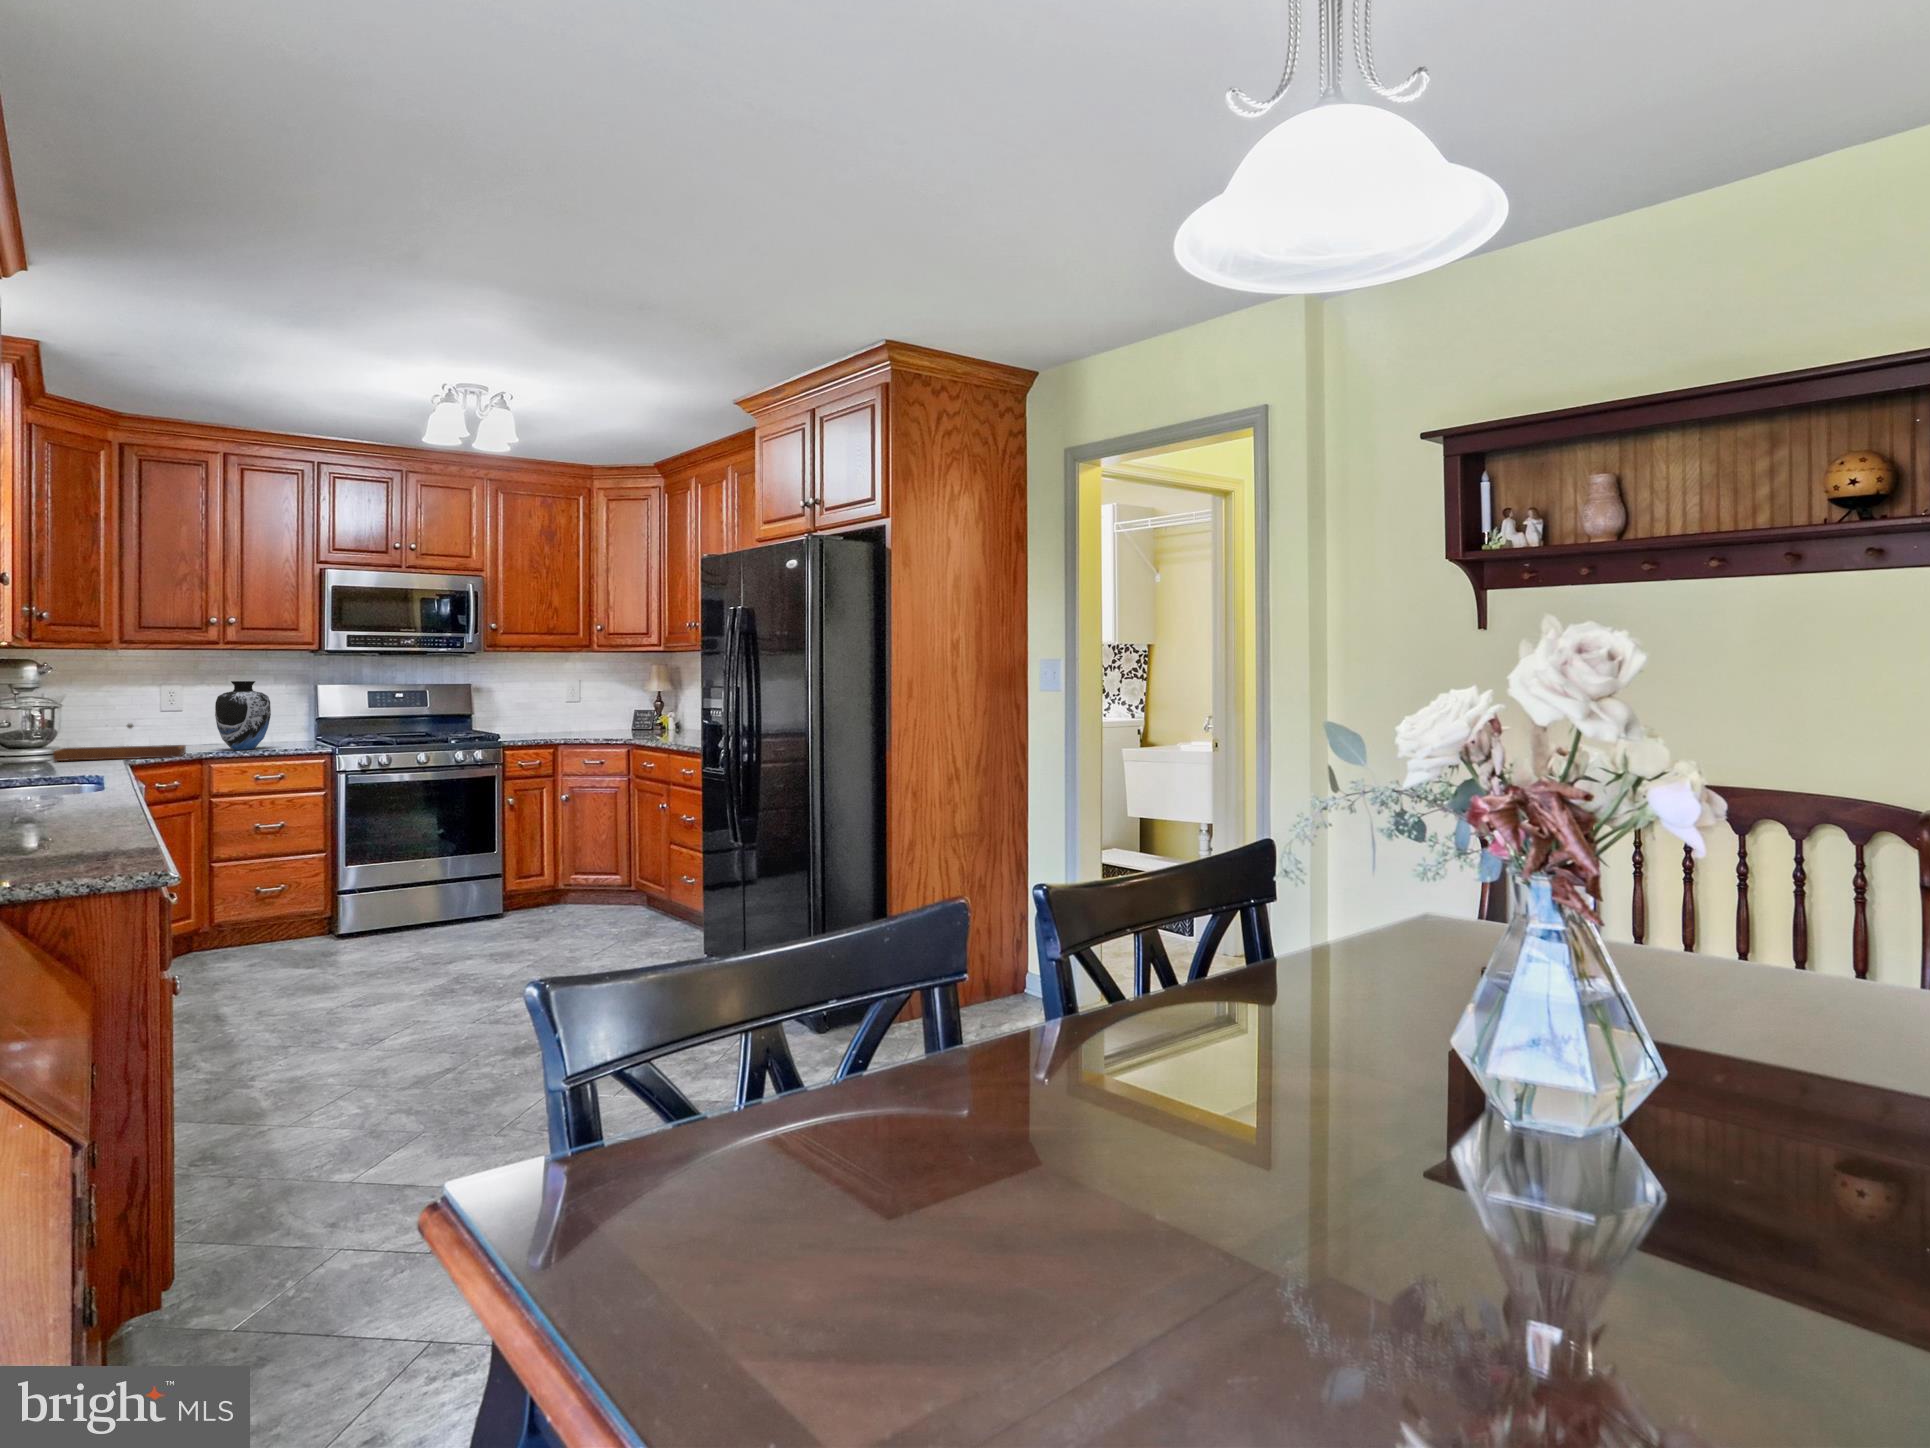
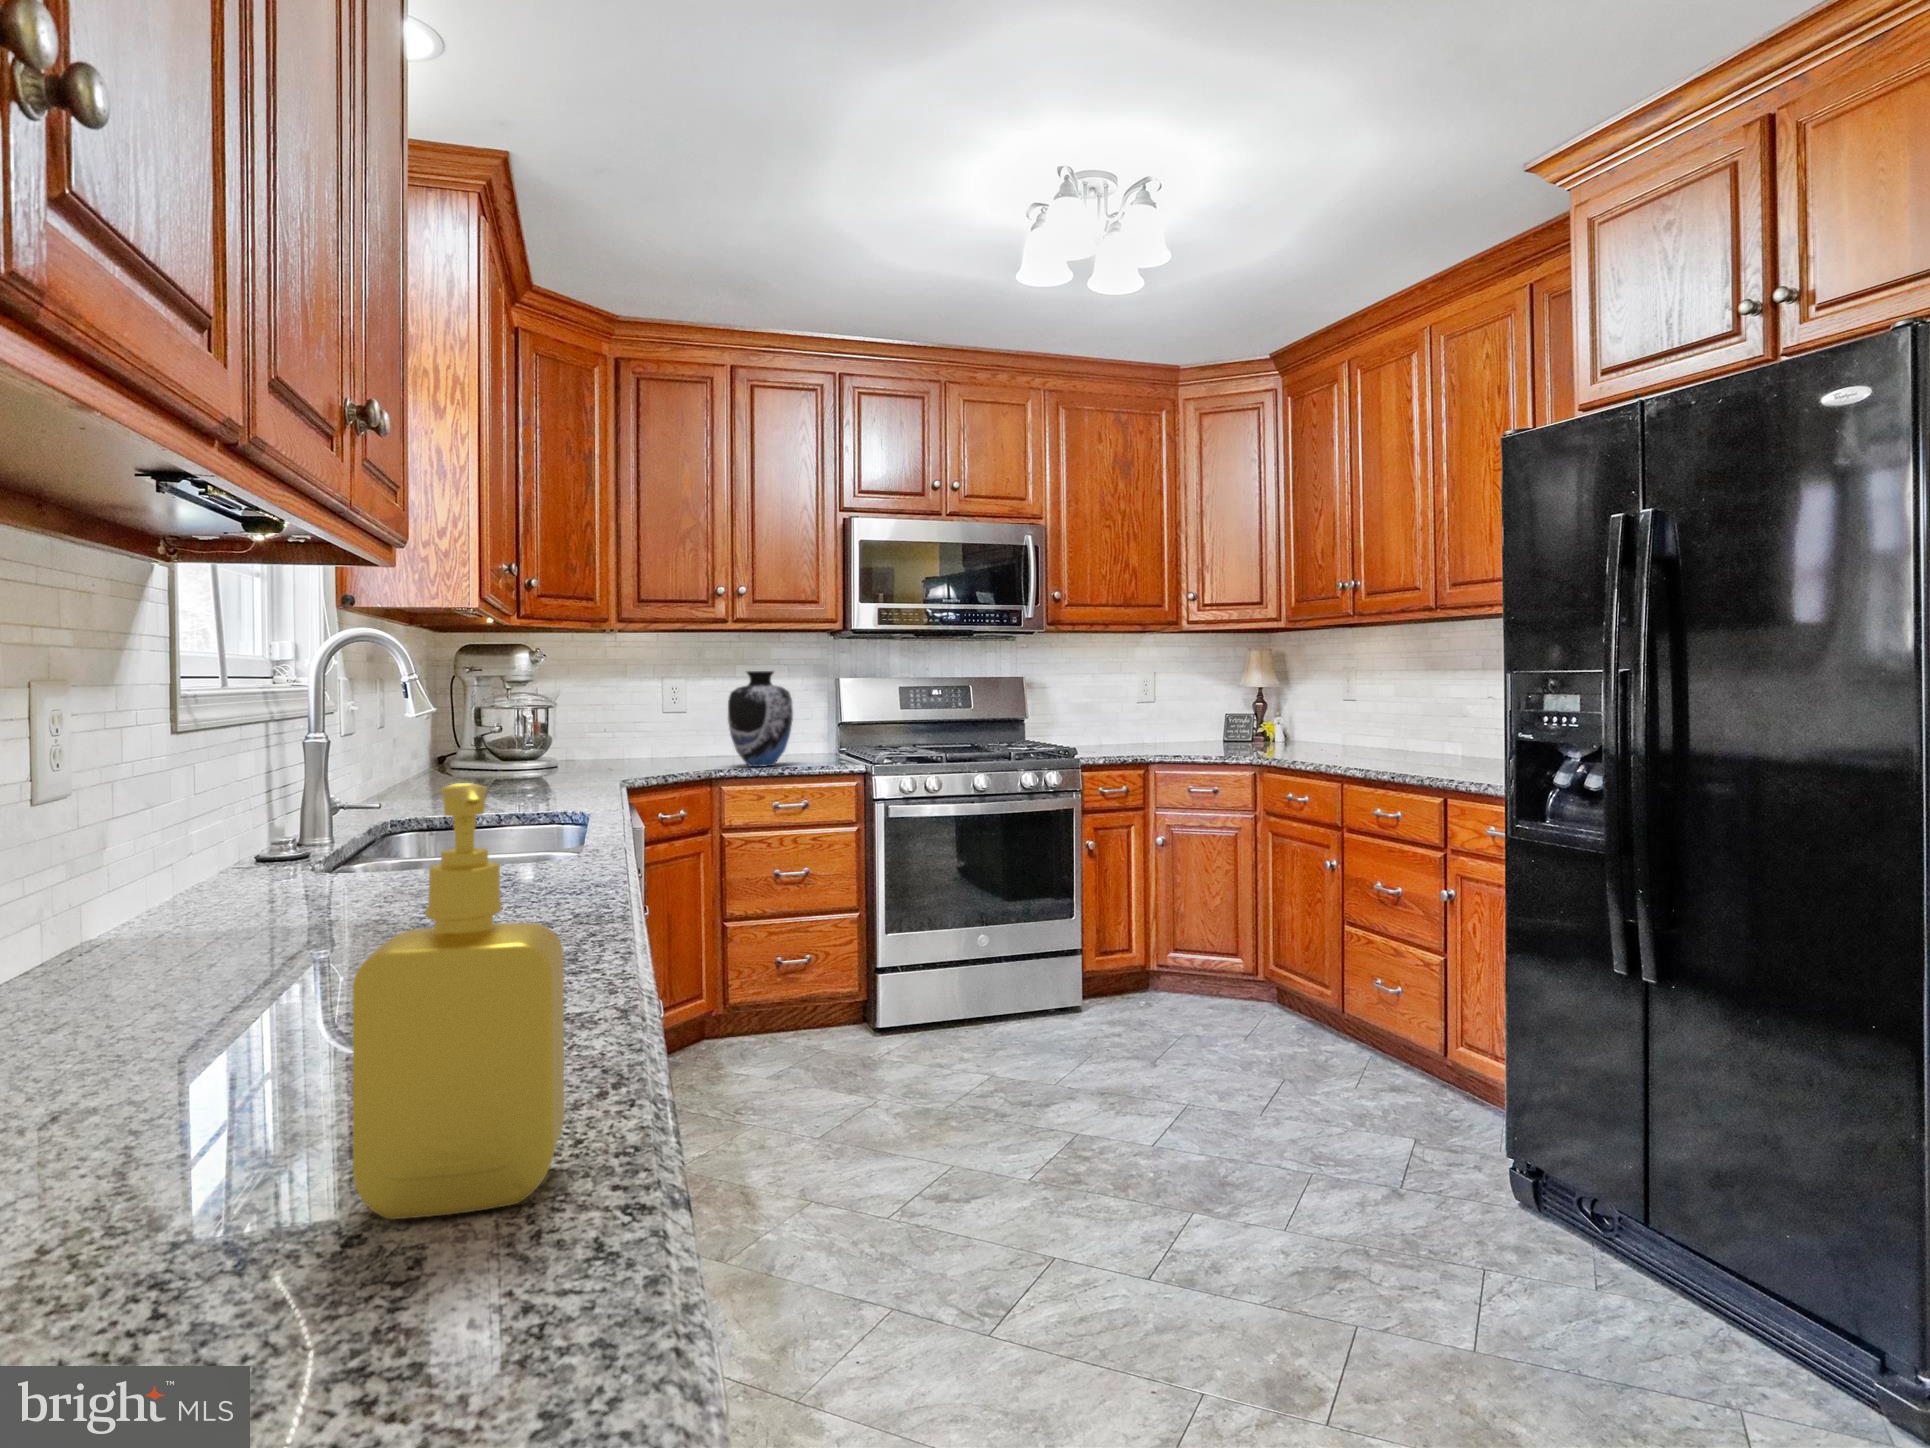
tray: present [53,723,186,761] -> none [541,729,694,781]
soap dispenser: none [70,749,130,857] -> present [353,783,564,1219]

